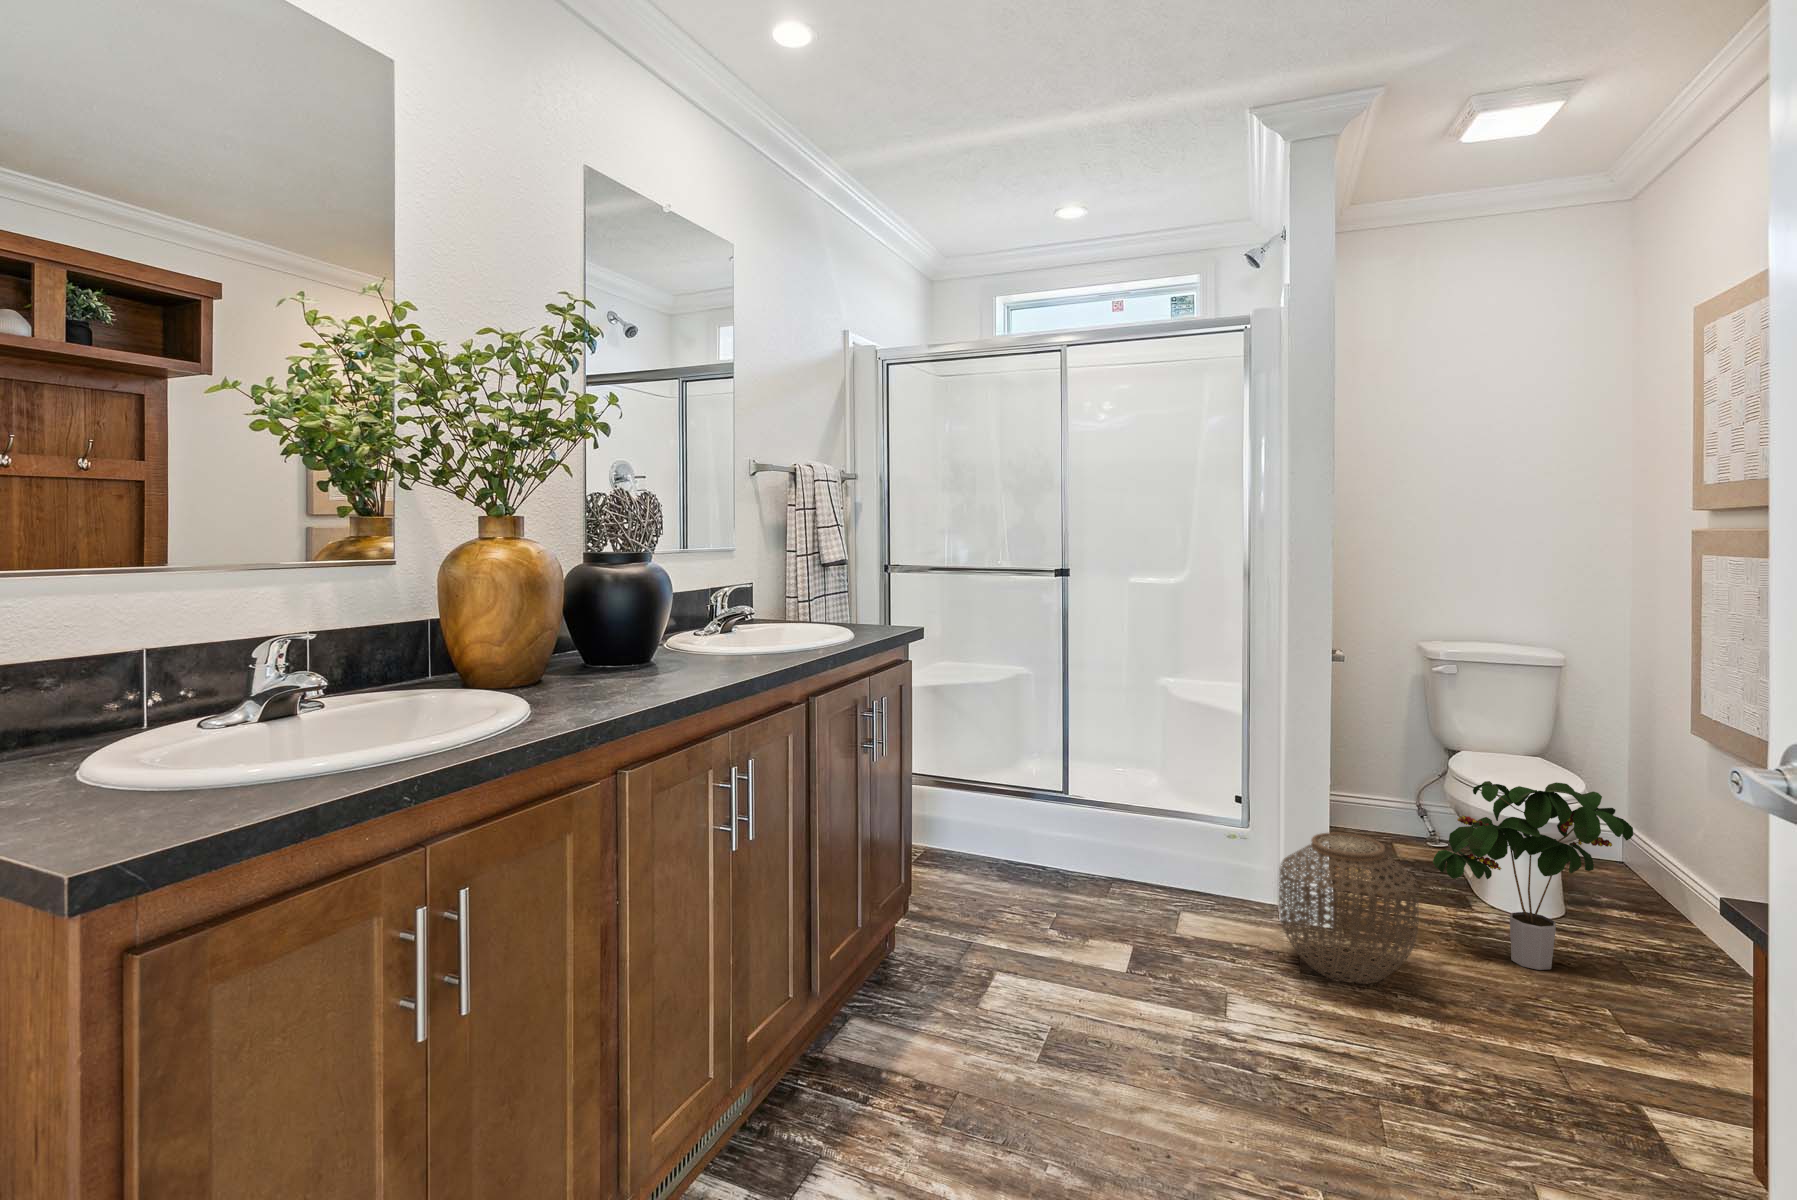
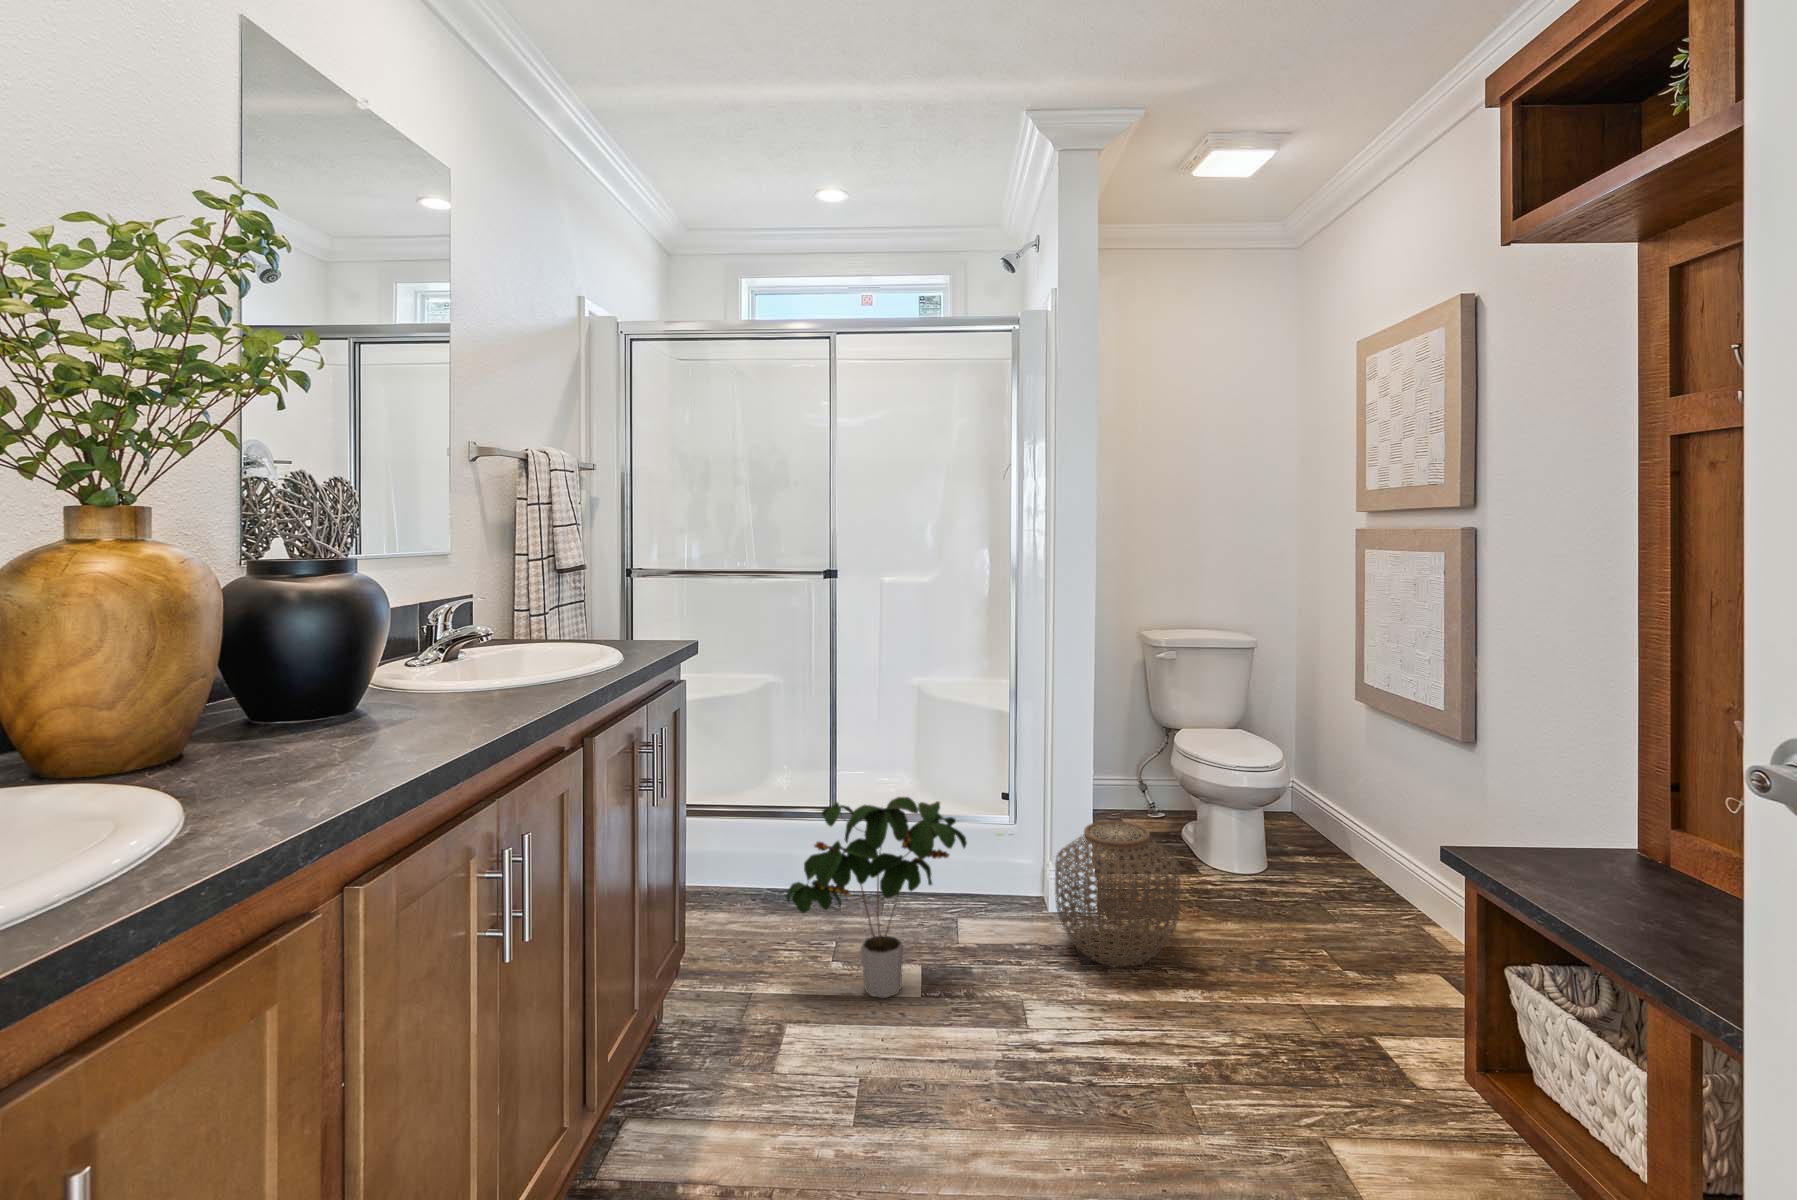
potted plant: present [1433,781,1633,970] -> present [786,797,967,998]

